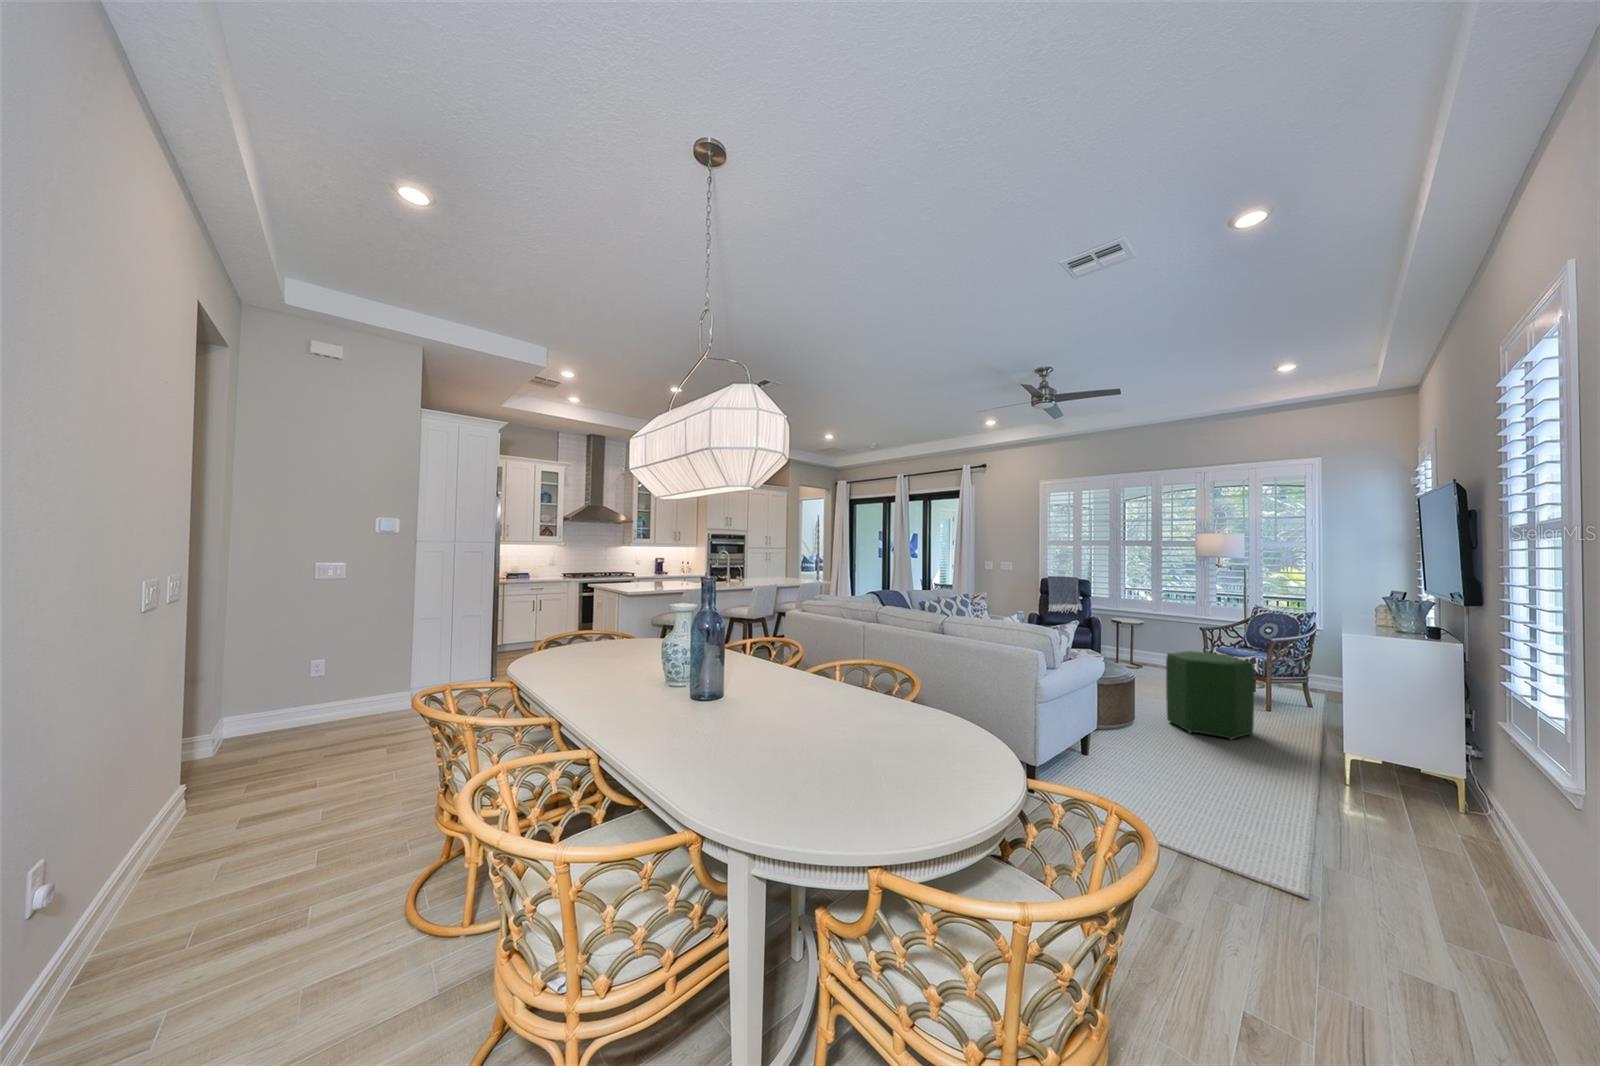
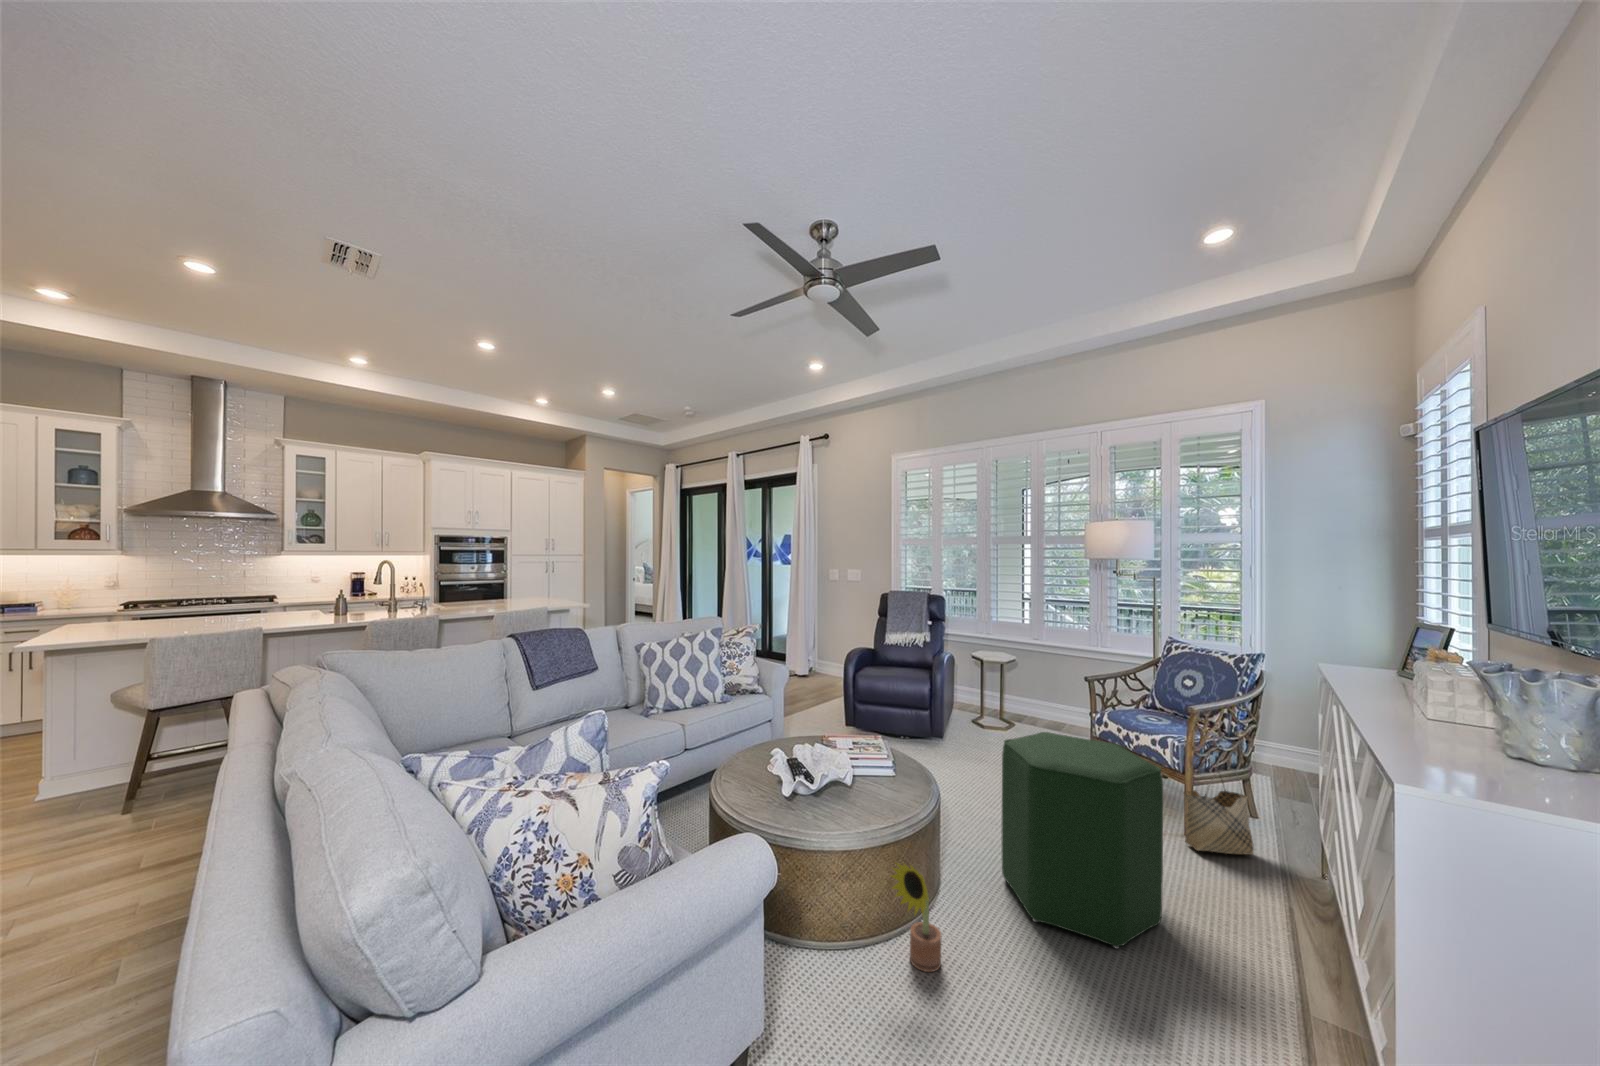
woven basket: none [1265,668,1305,717] -> present [1184,758,1254,855]
decorative plant: none [1125,697,1151,743] -> present [891,863,941,972]

